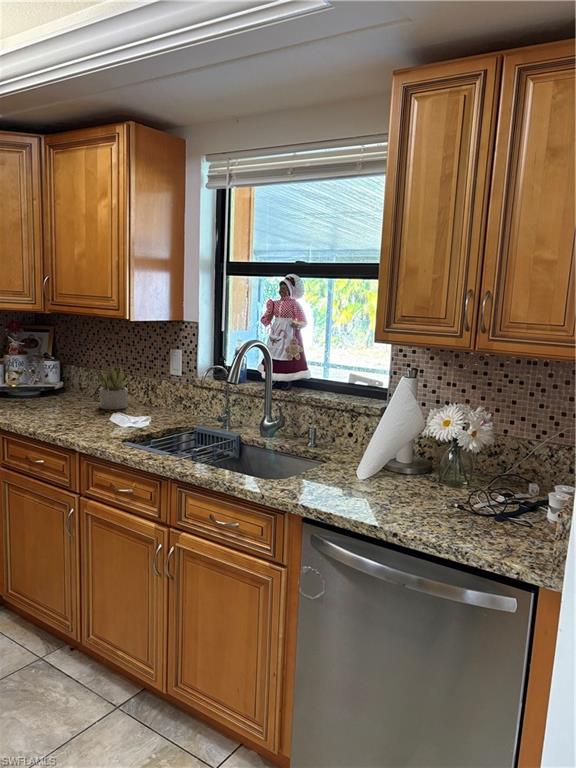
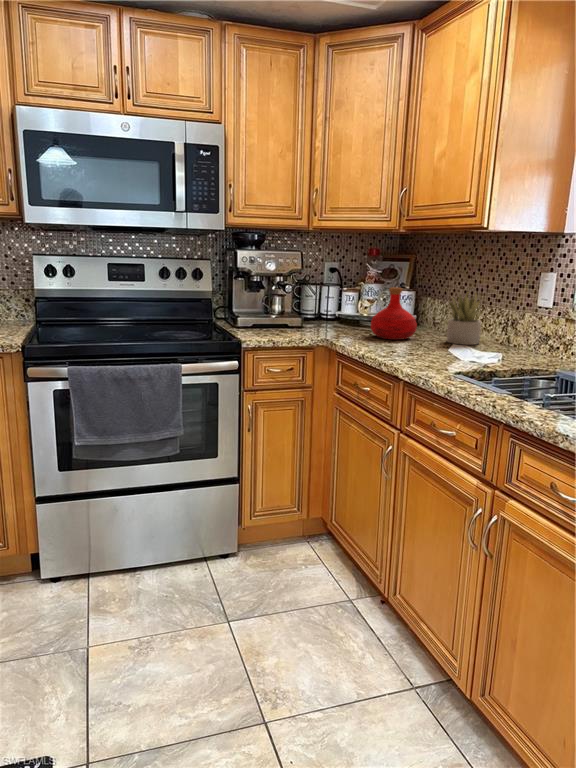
bottle: none [28,364,72,411] -> present [371,287,417,340]

